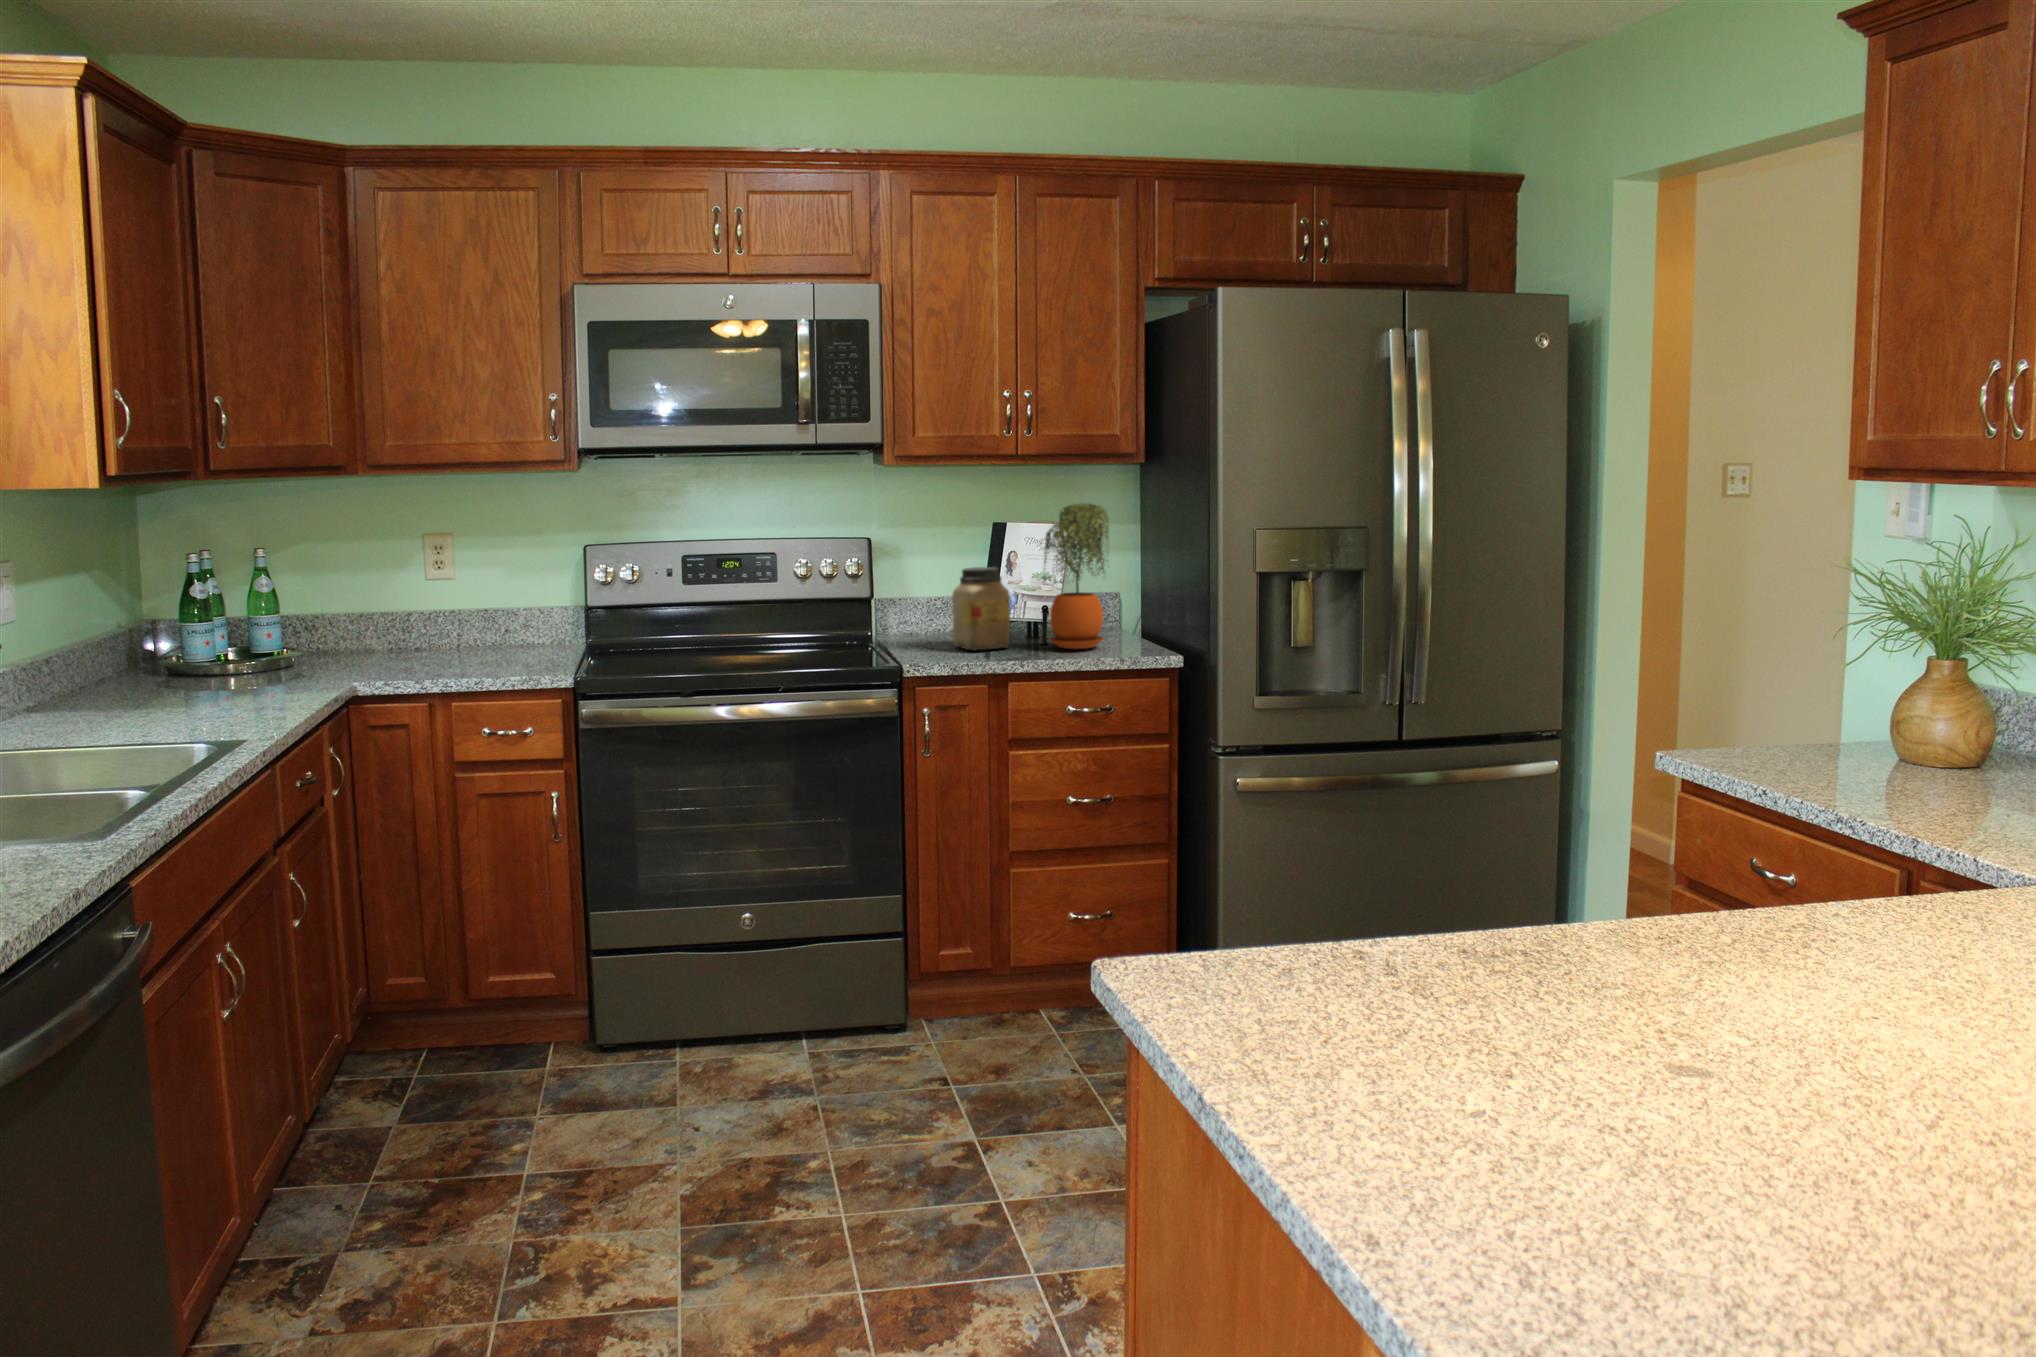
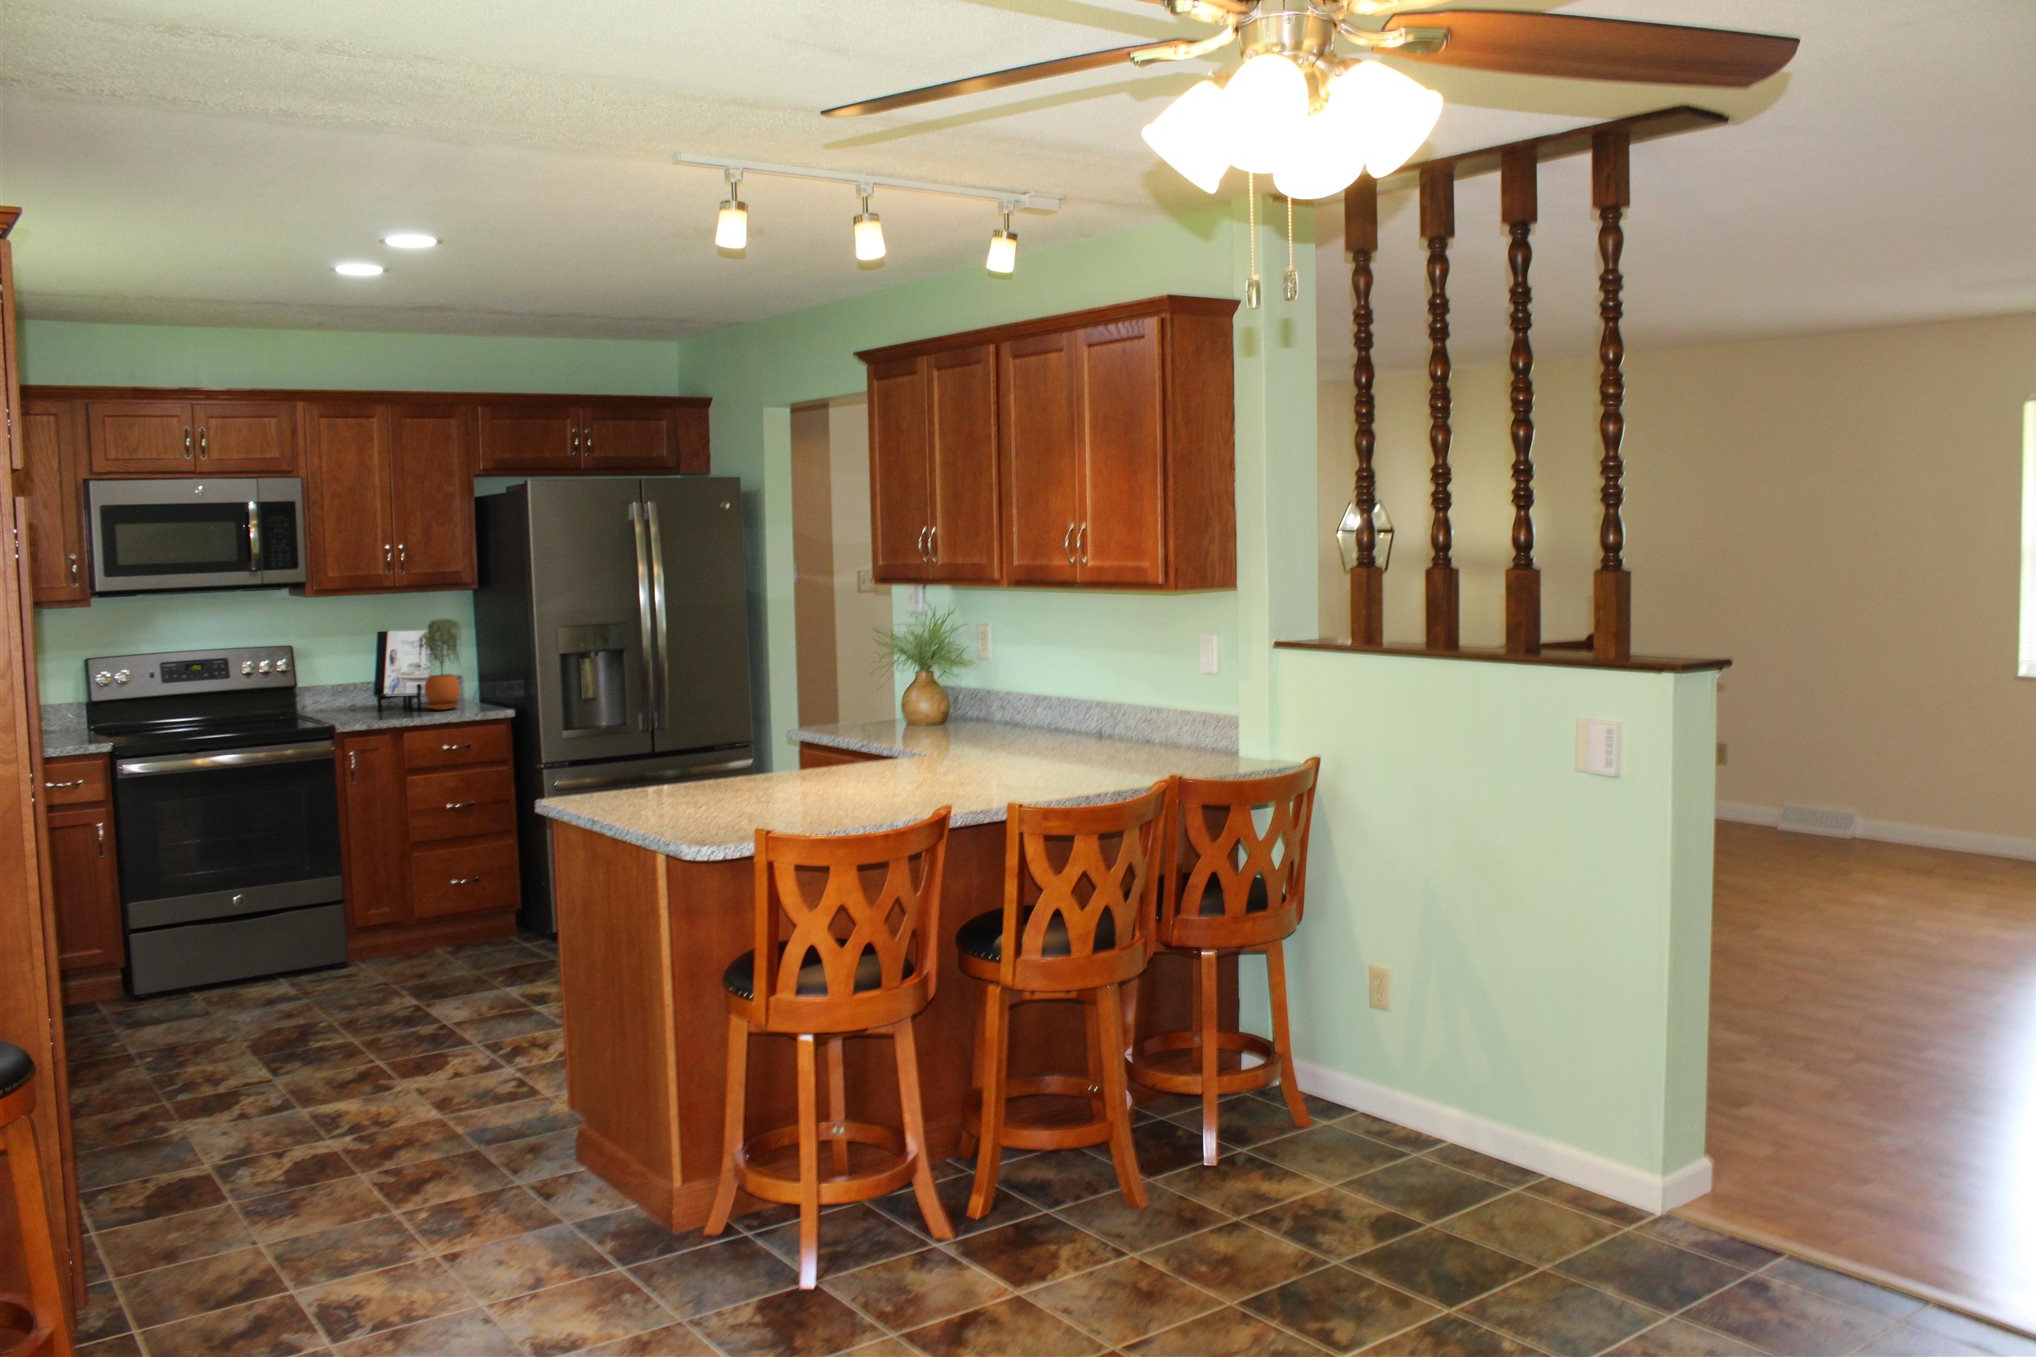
jar: present [952,567,1011,650] -> none [357,661,398,714]

